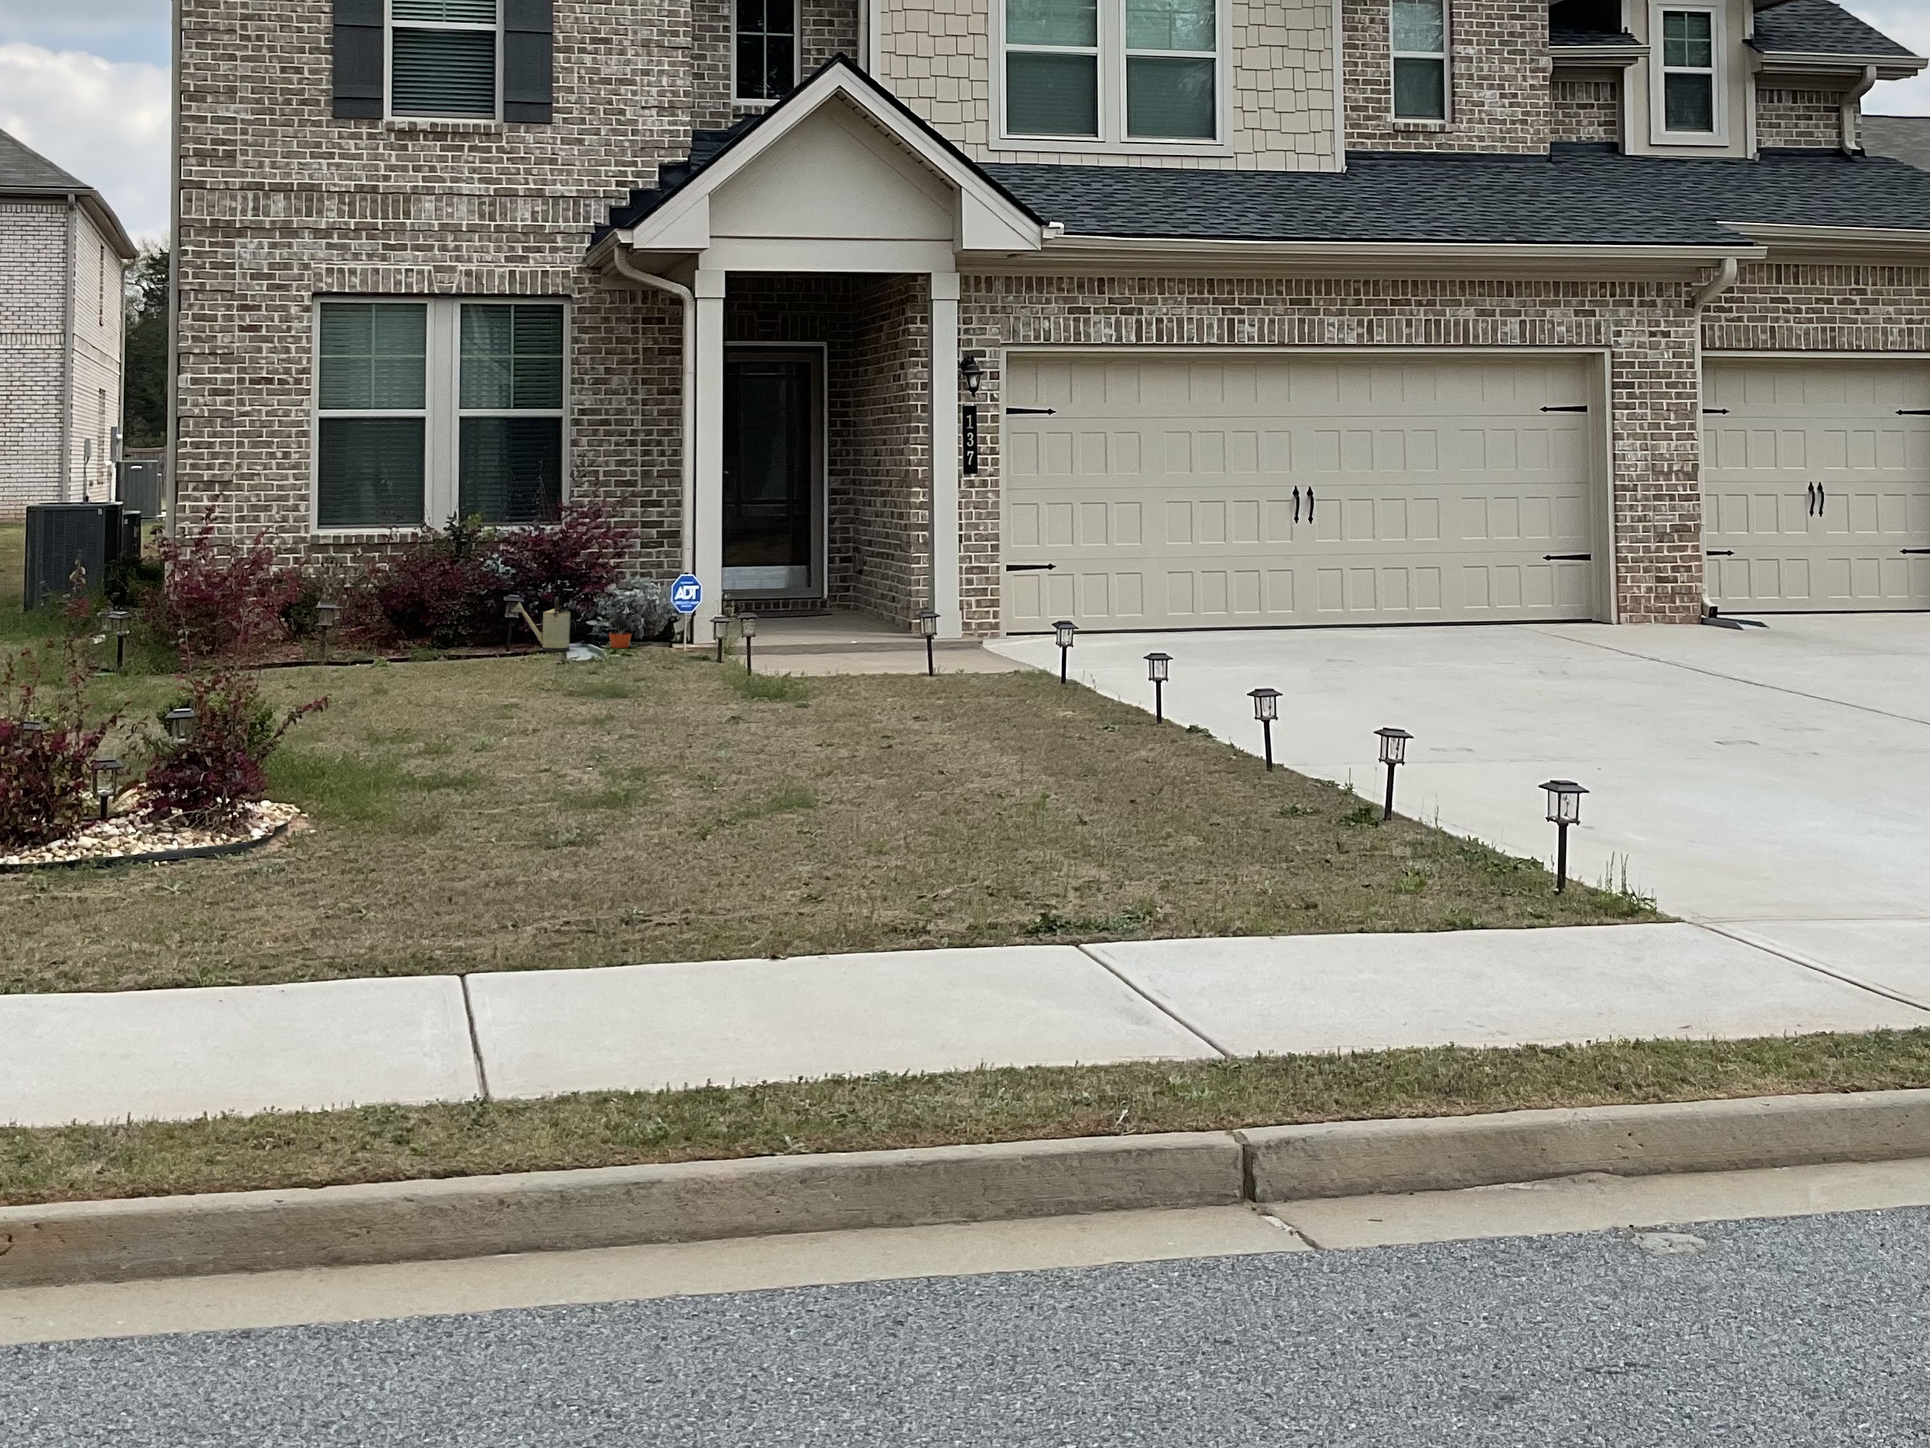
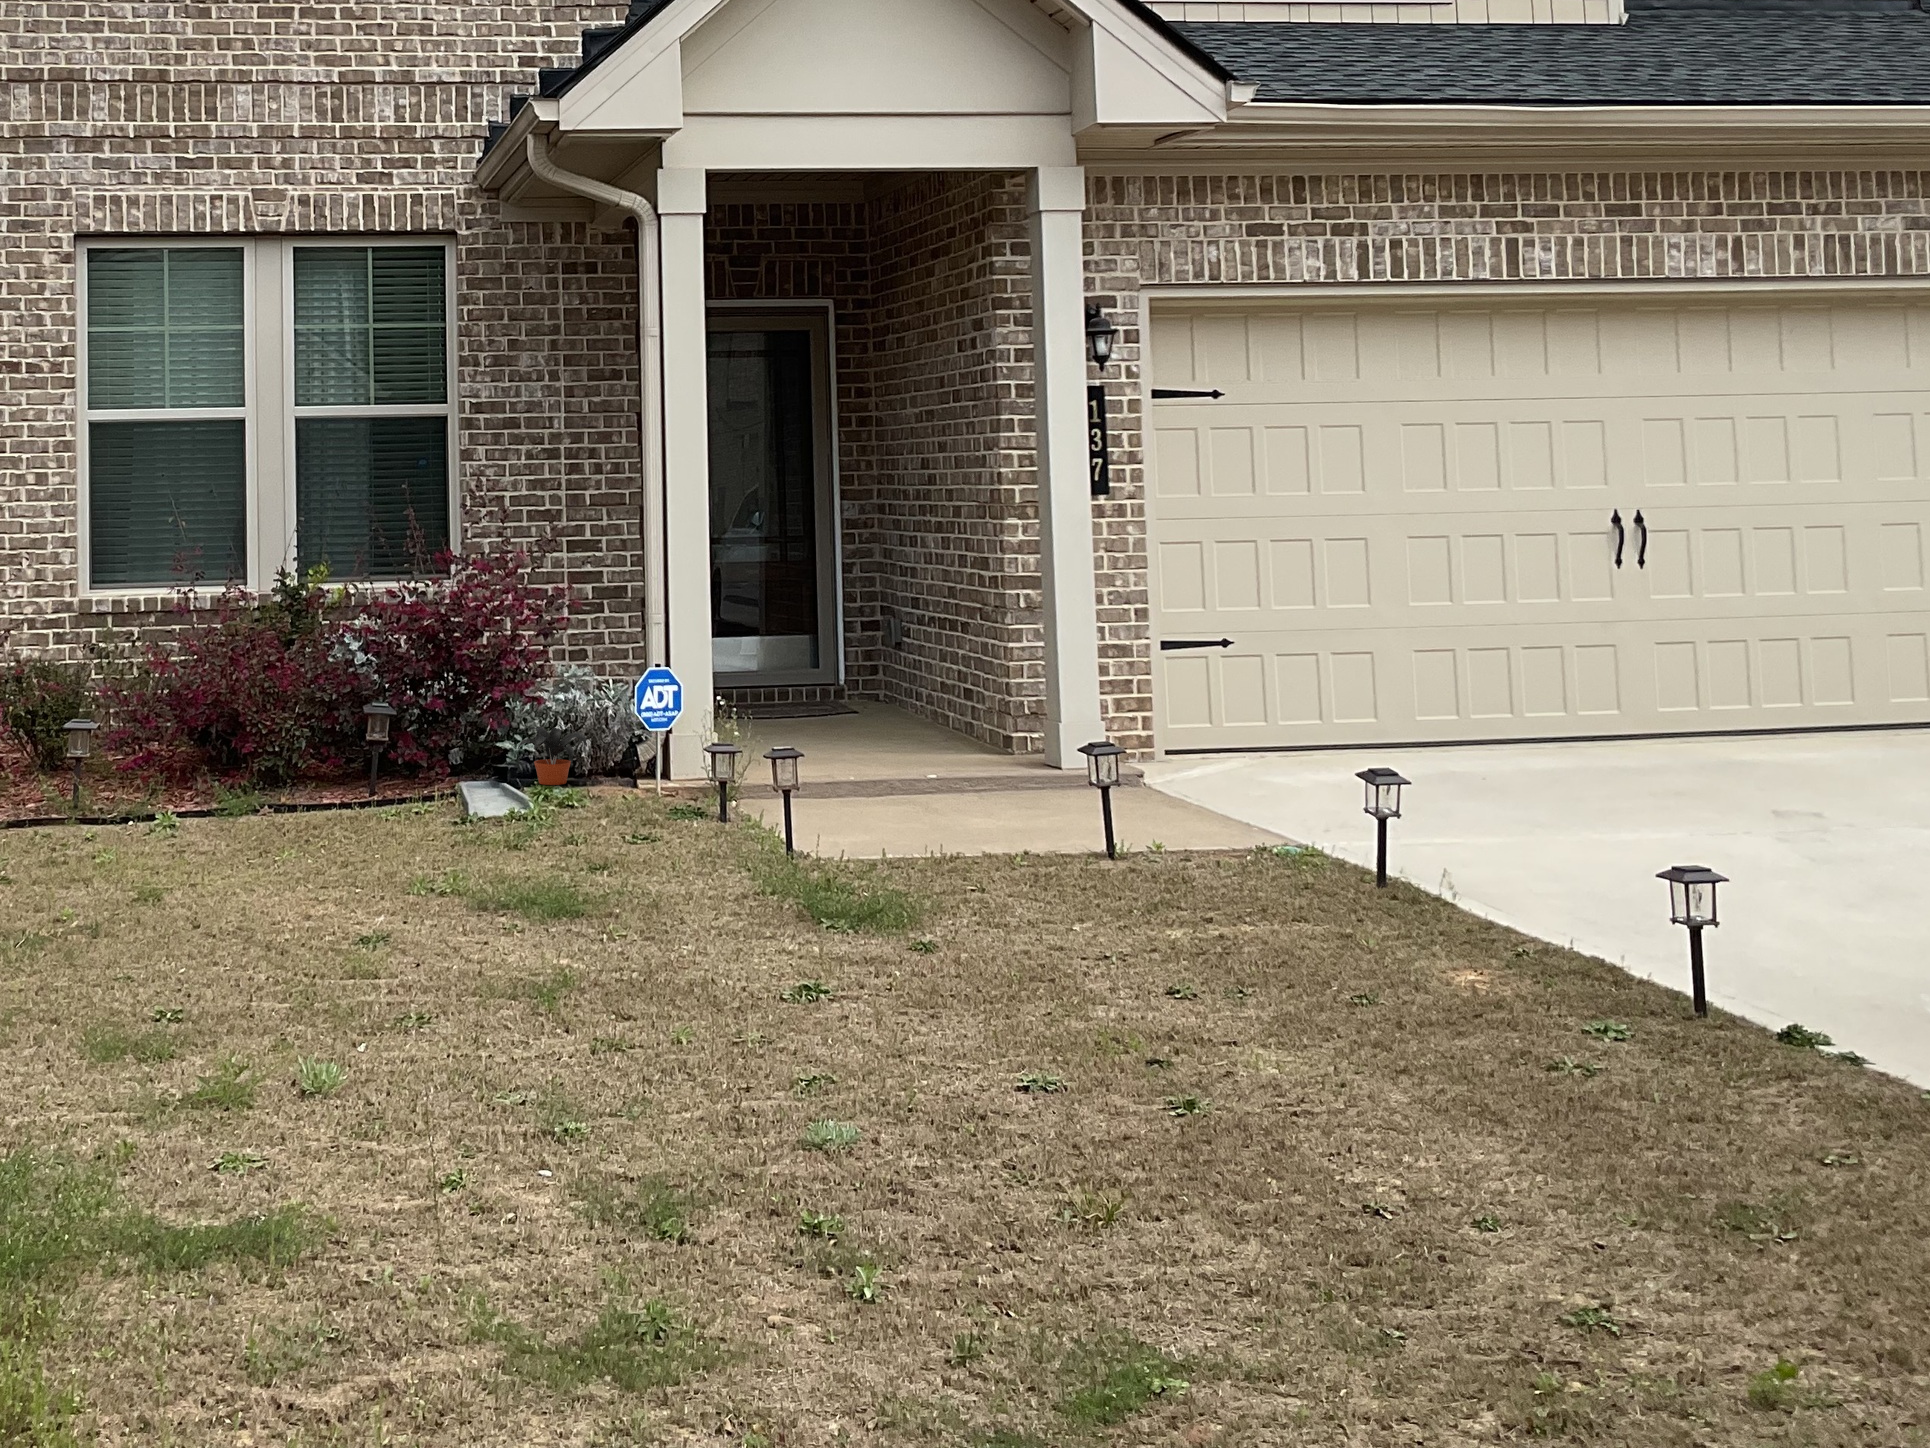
watering can: present [513,597,571,652] -> none [381,703,483,795]

